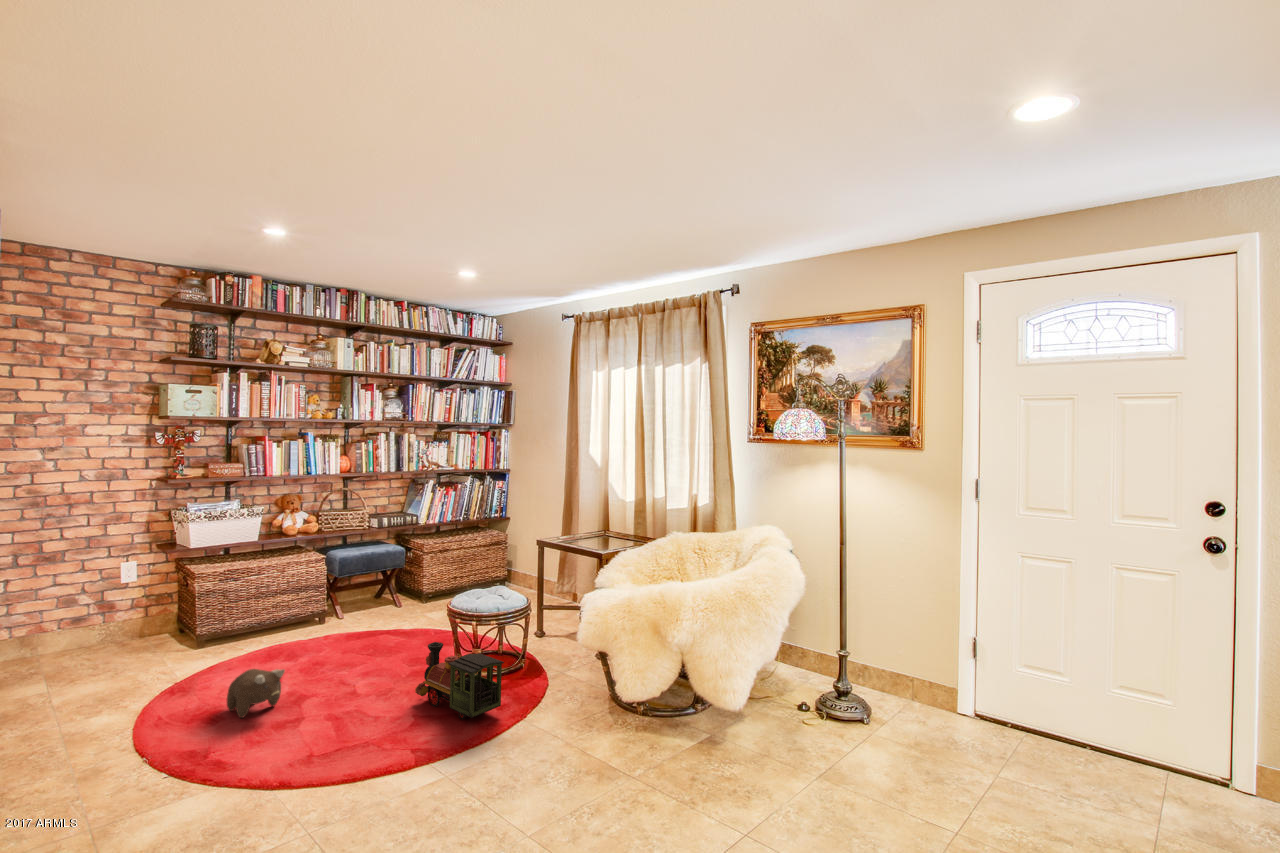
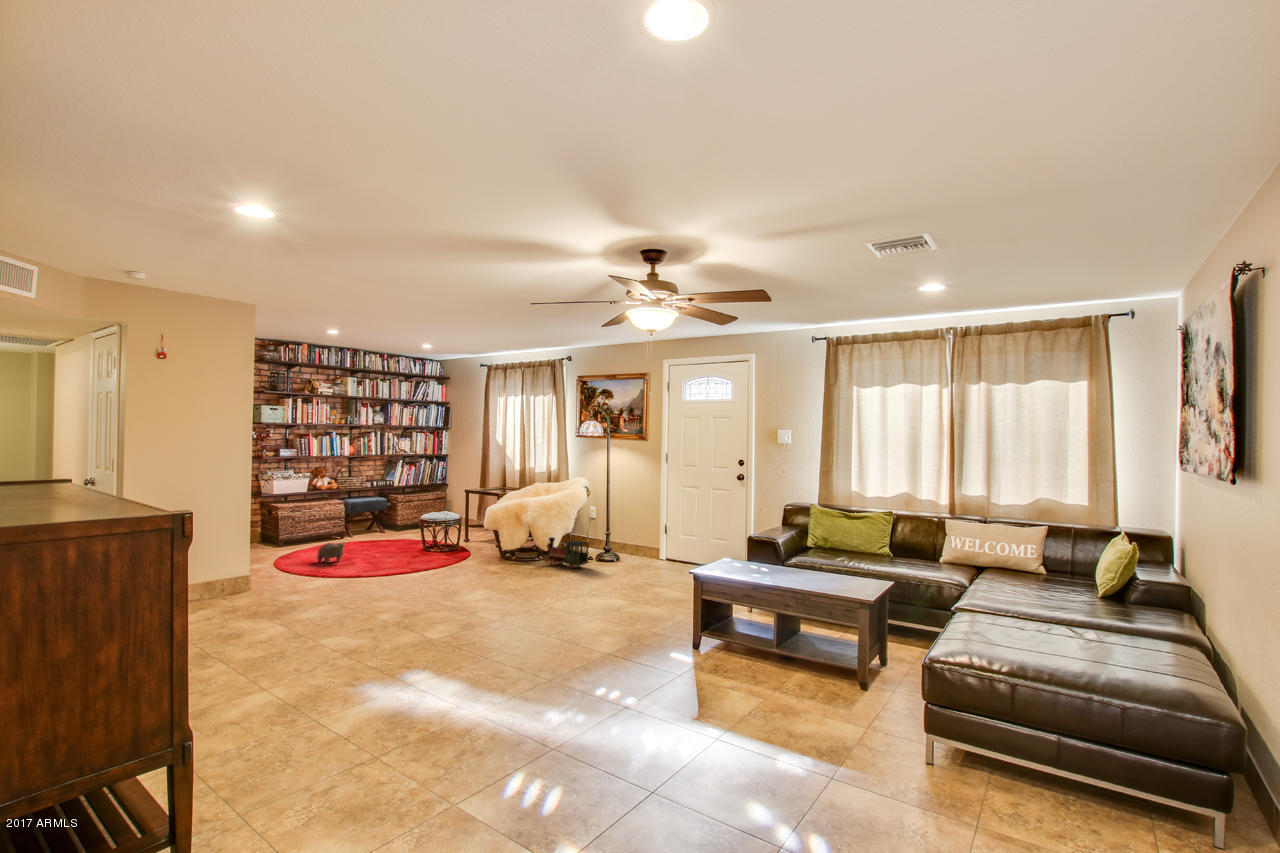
toy train: present [415,642,504,720] -> present [544,537,589,569]

